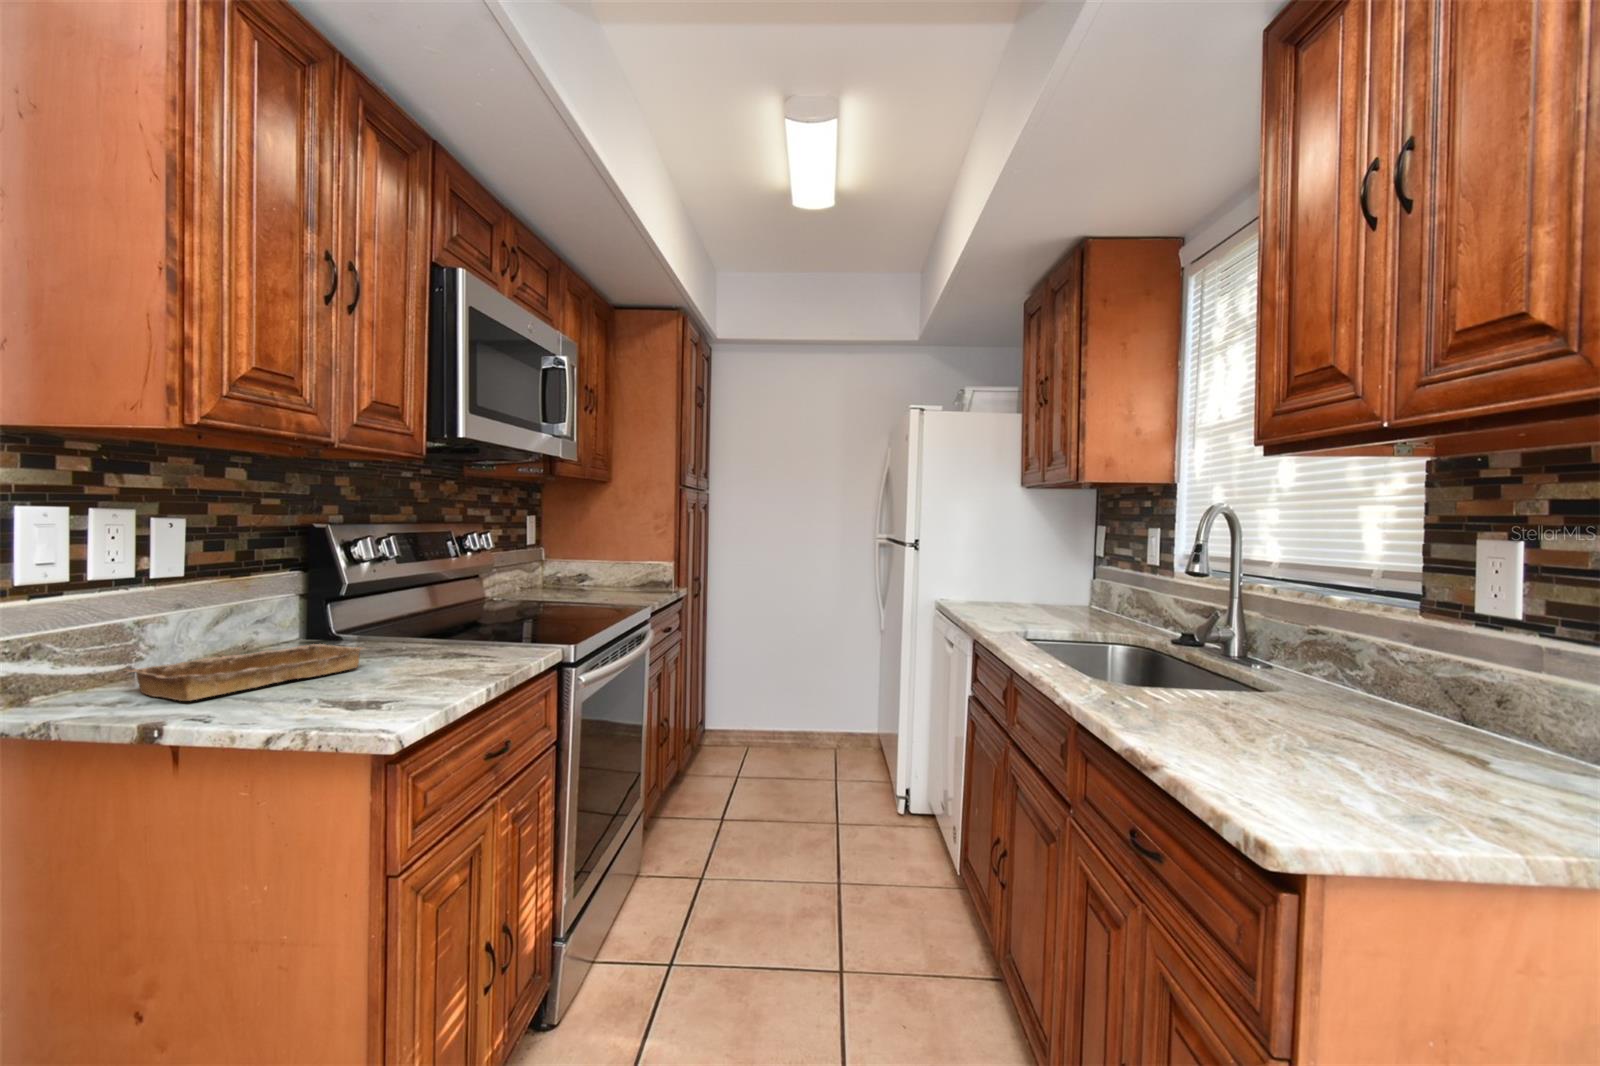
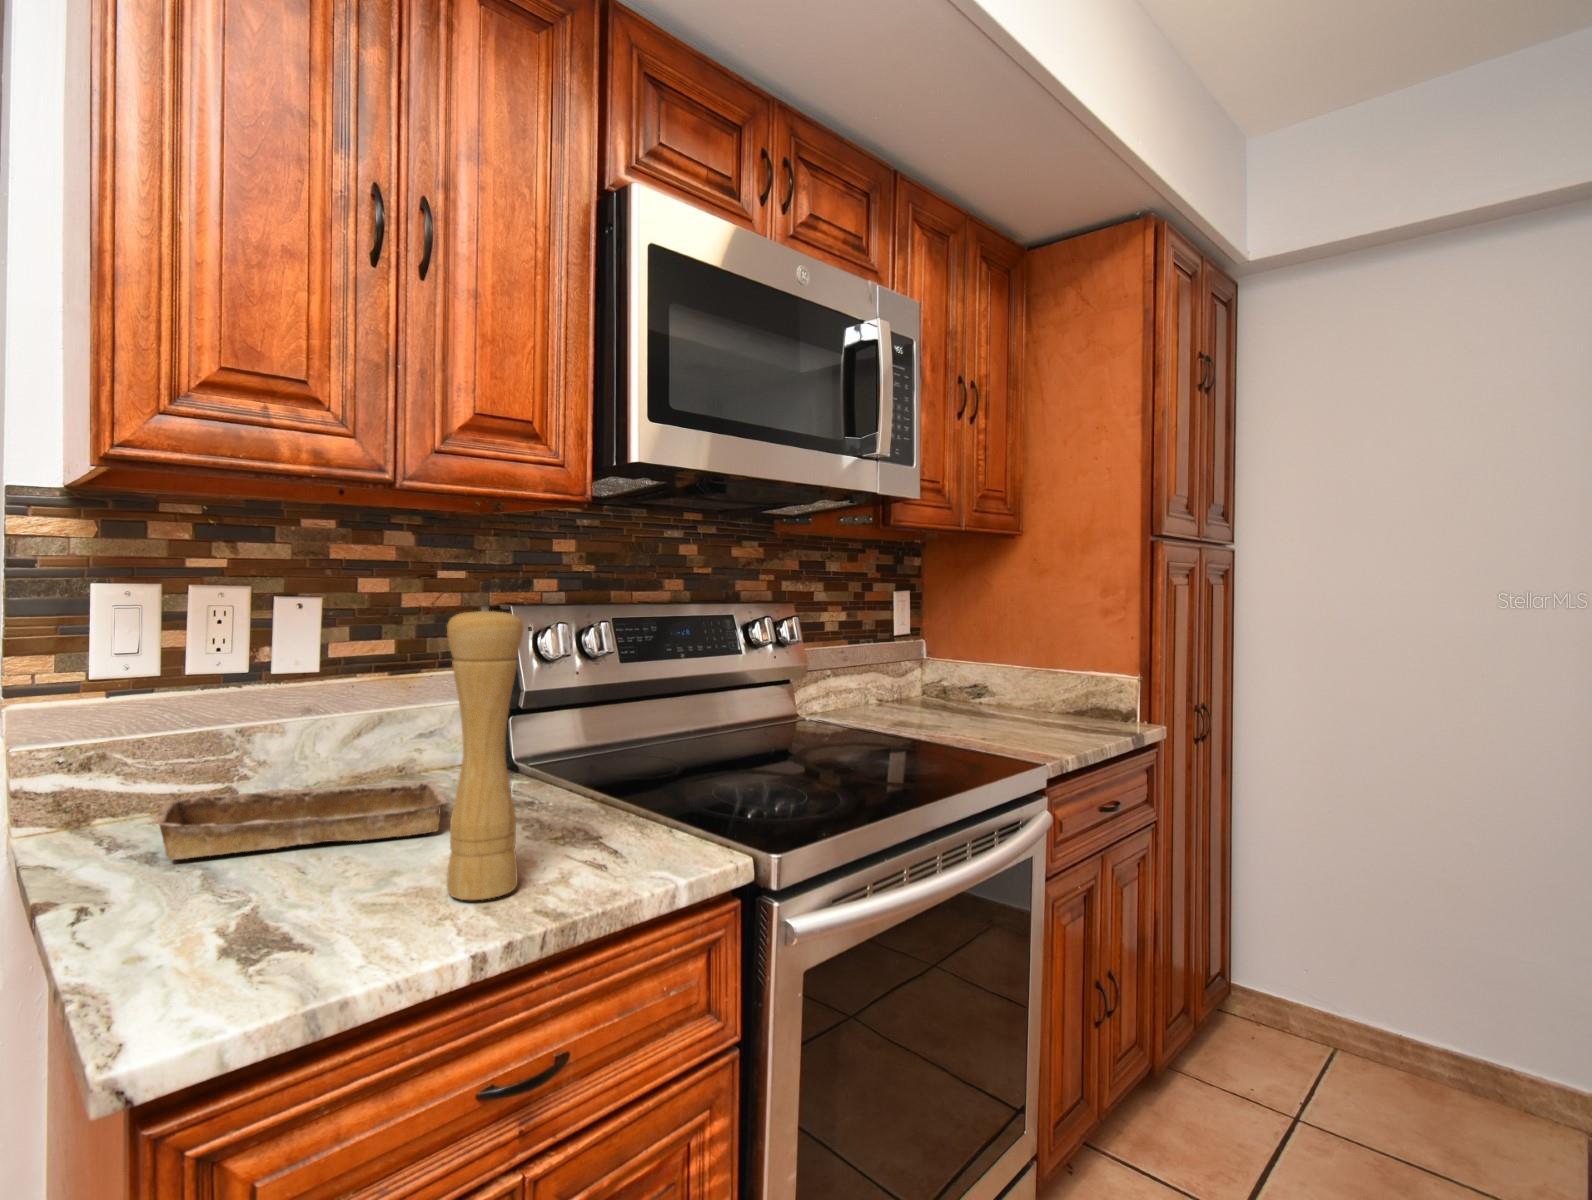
pepper mill: none [425,526,470,684] -> present [447,607,523,900]

